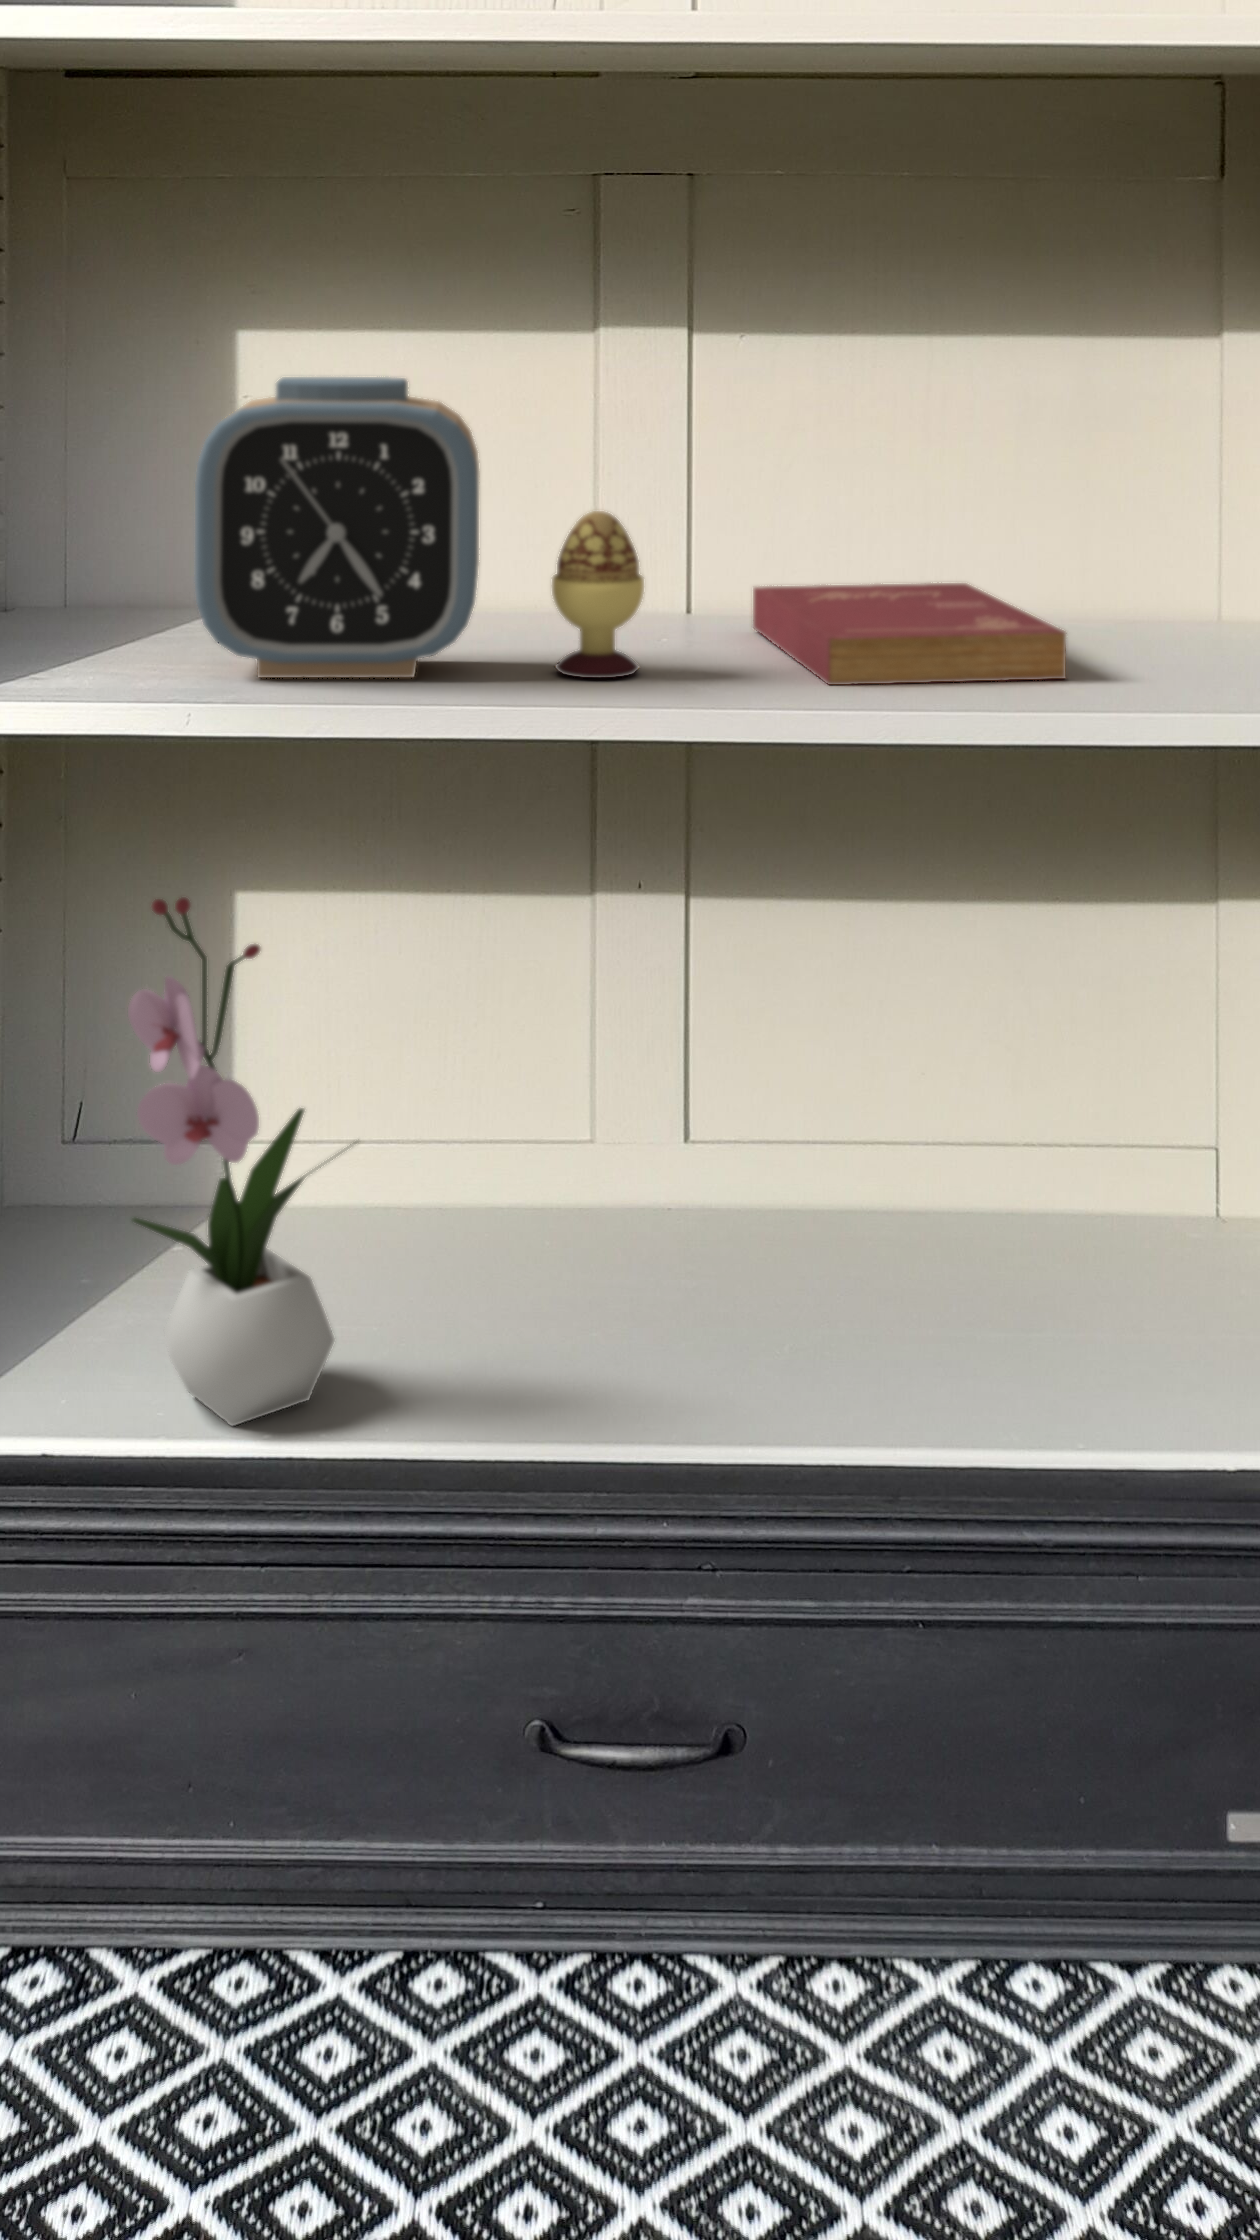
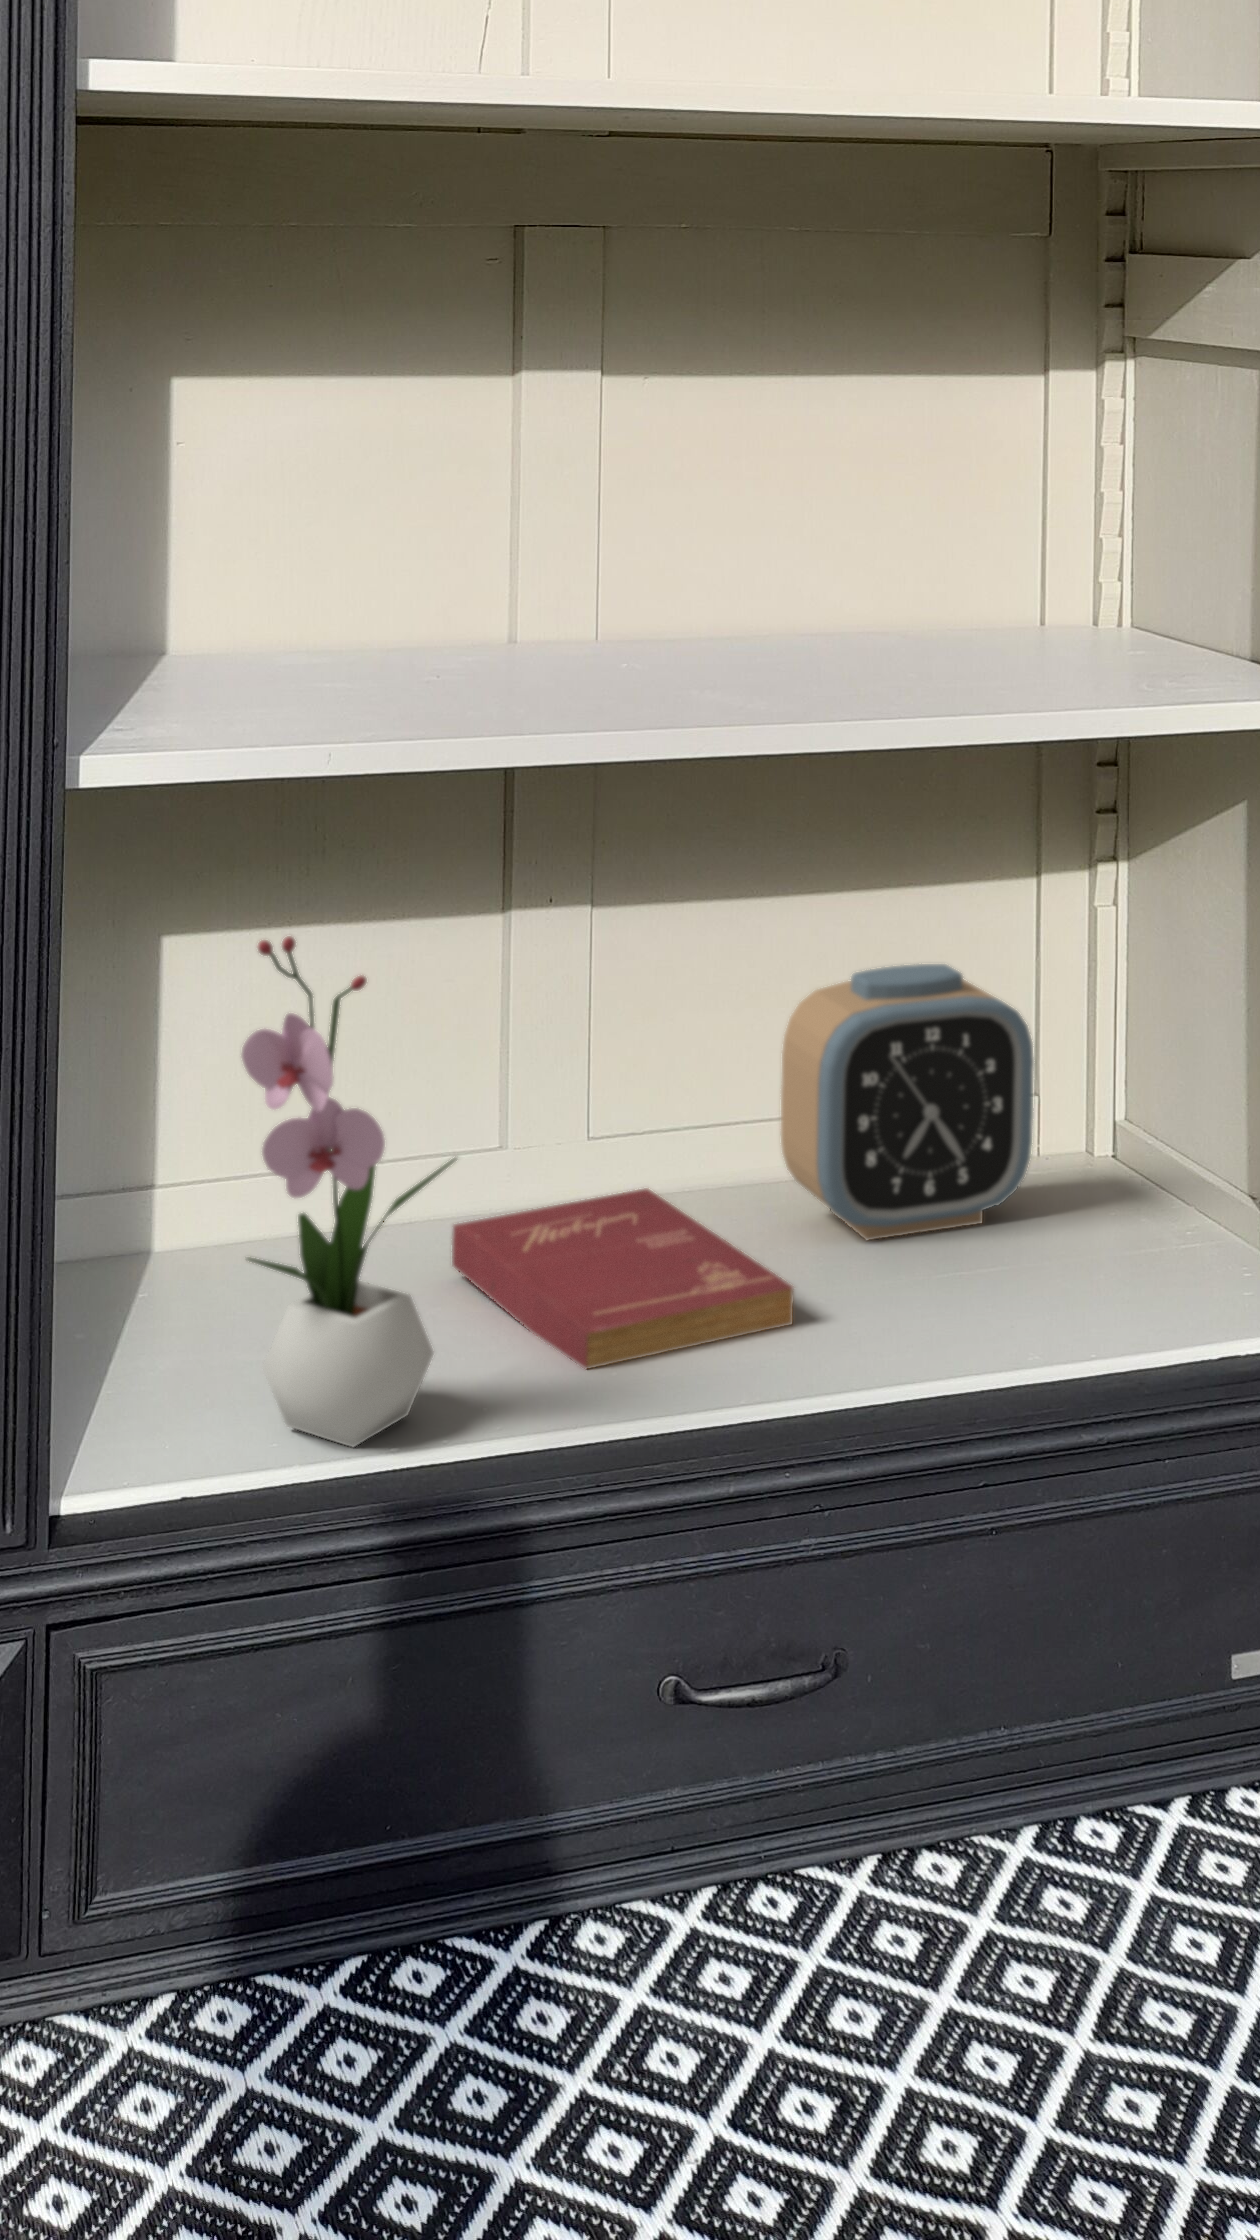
alarm clock: present [194,377,480,678] -> present [781,964,1034,1240]
decorative egg: present [552,511,644,678] -> none [581,545,668,703]
book: present [753,583,1067,685] -> present [452,1189,794,1369]

